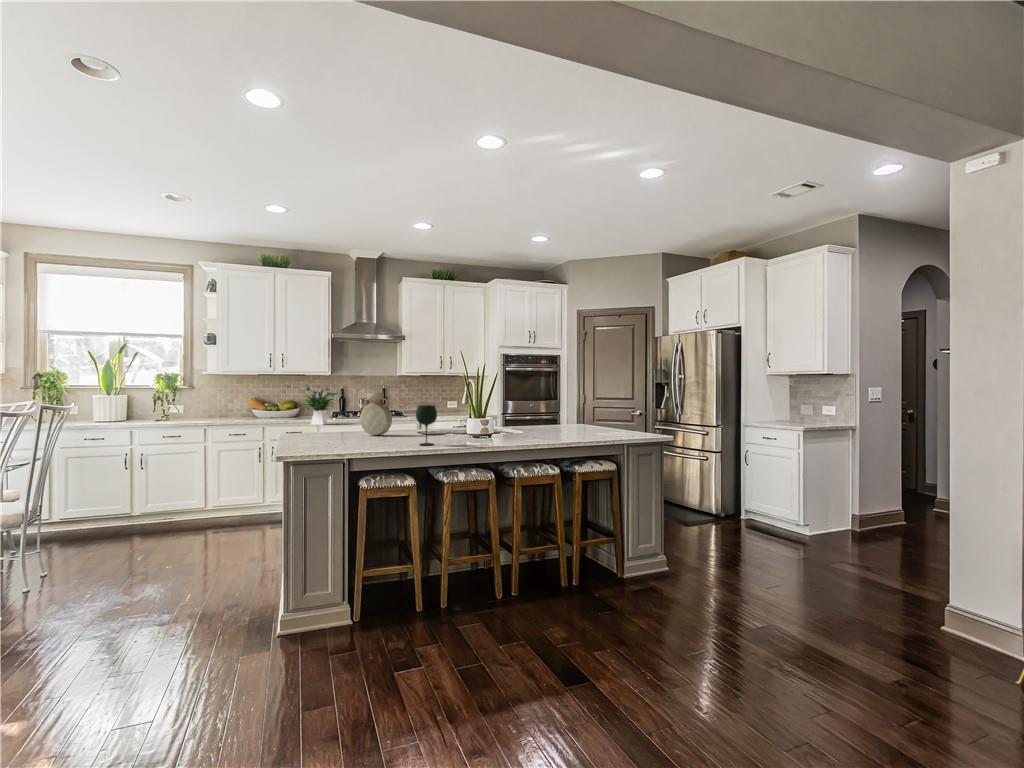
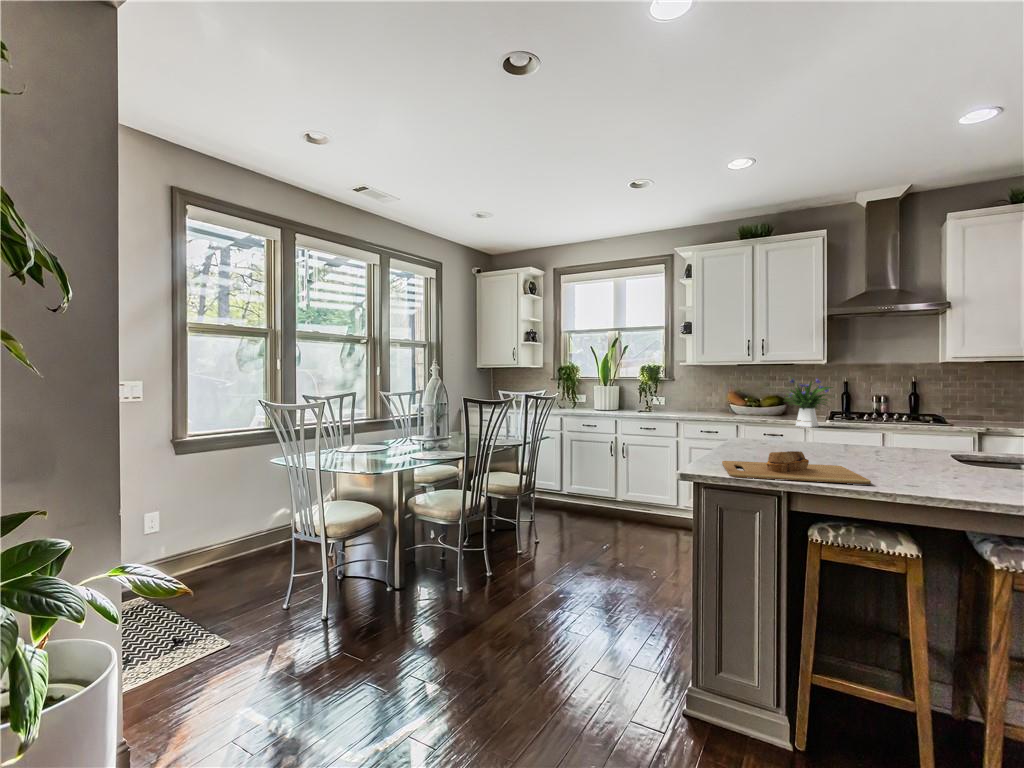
vase: present [360,392,392,435] -> none [840,387,897,453]
wine glass: present [416,405,437,445] -> none [925,412,977,490]
cutting board: none [303,433,394,453] -> present [722,451,871,484]

